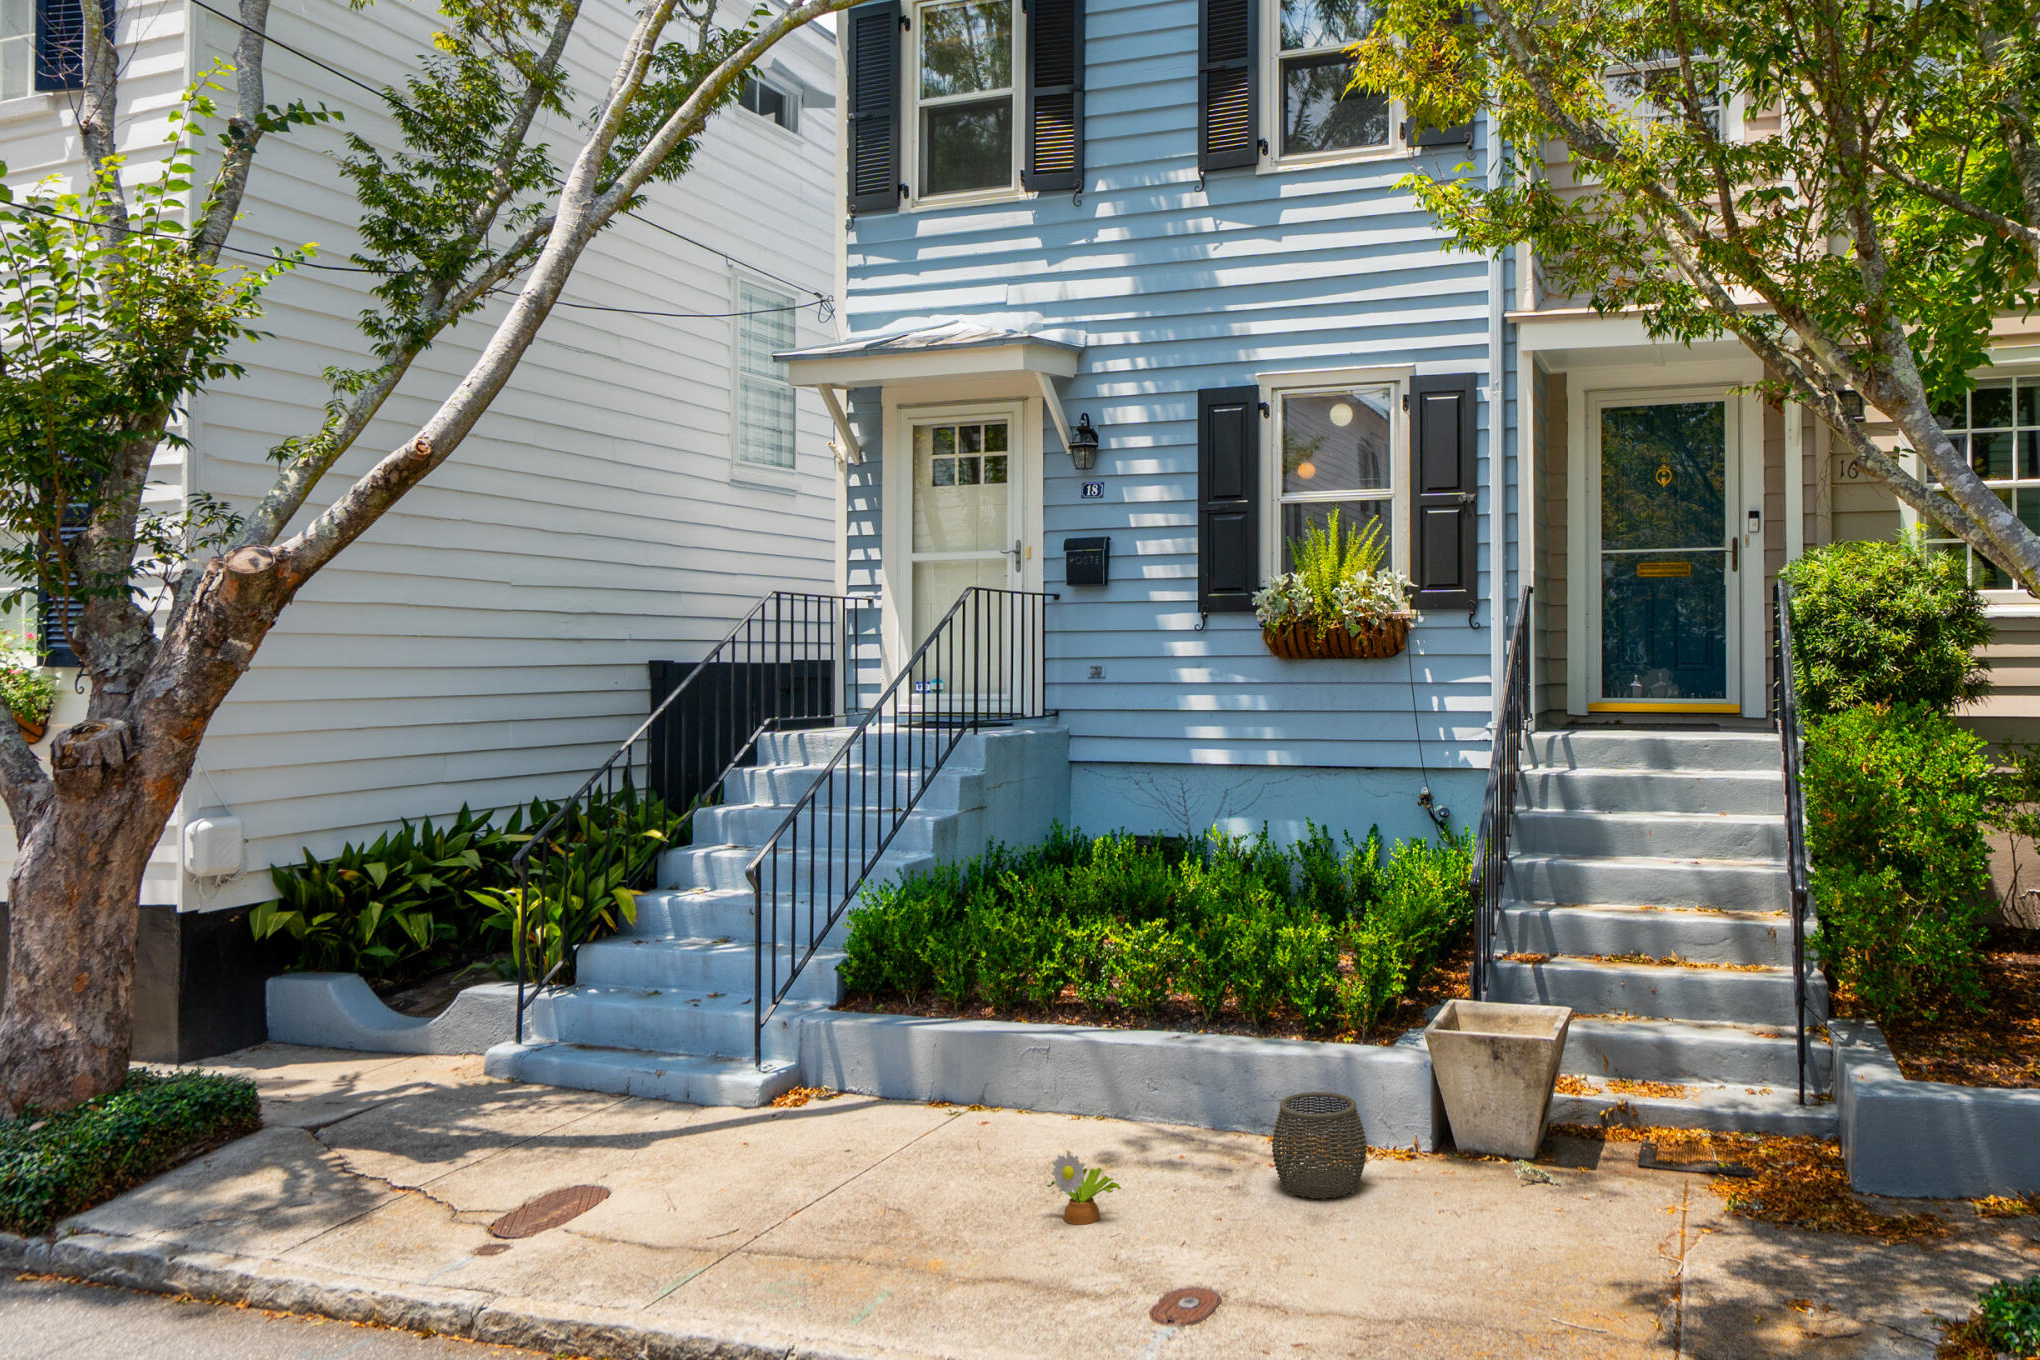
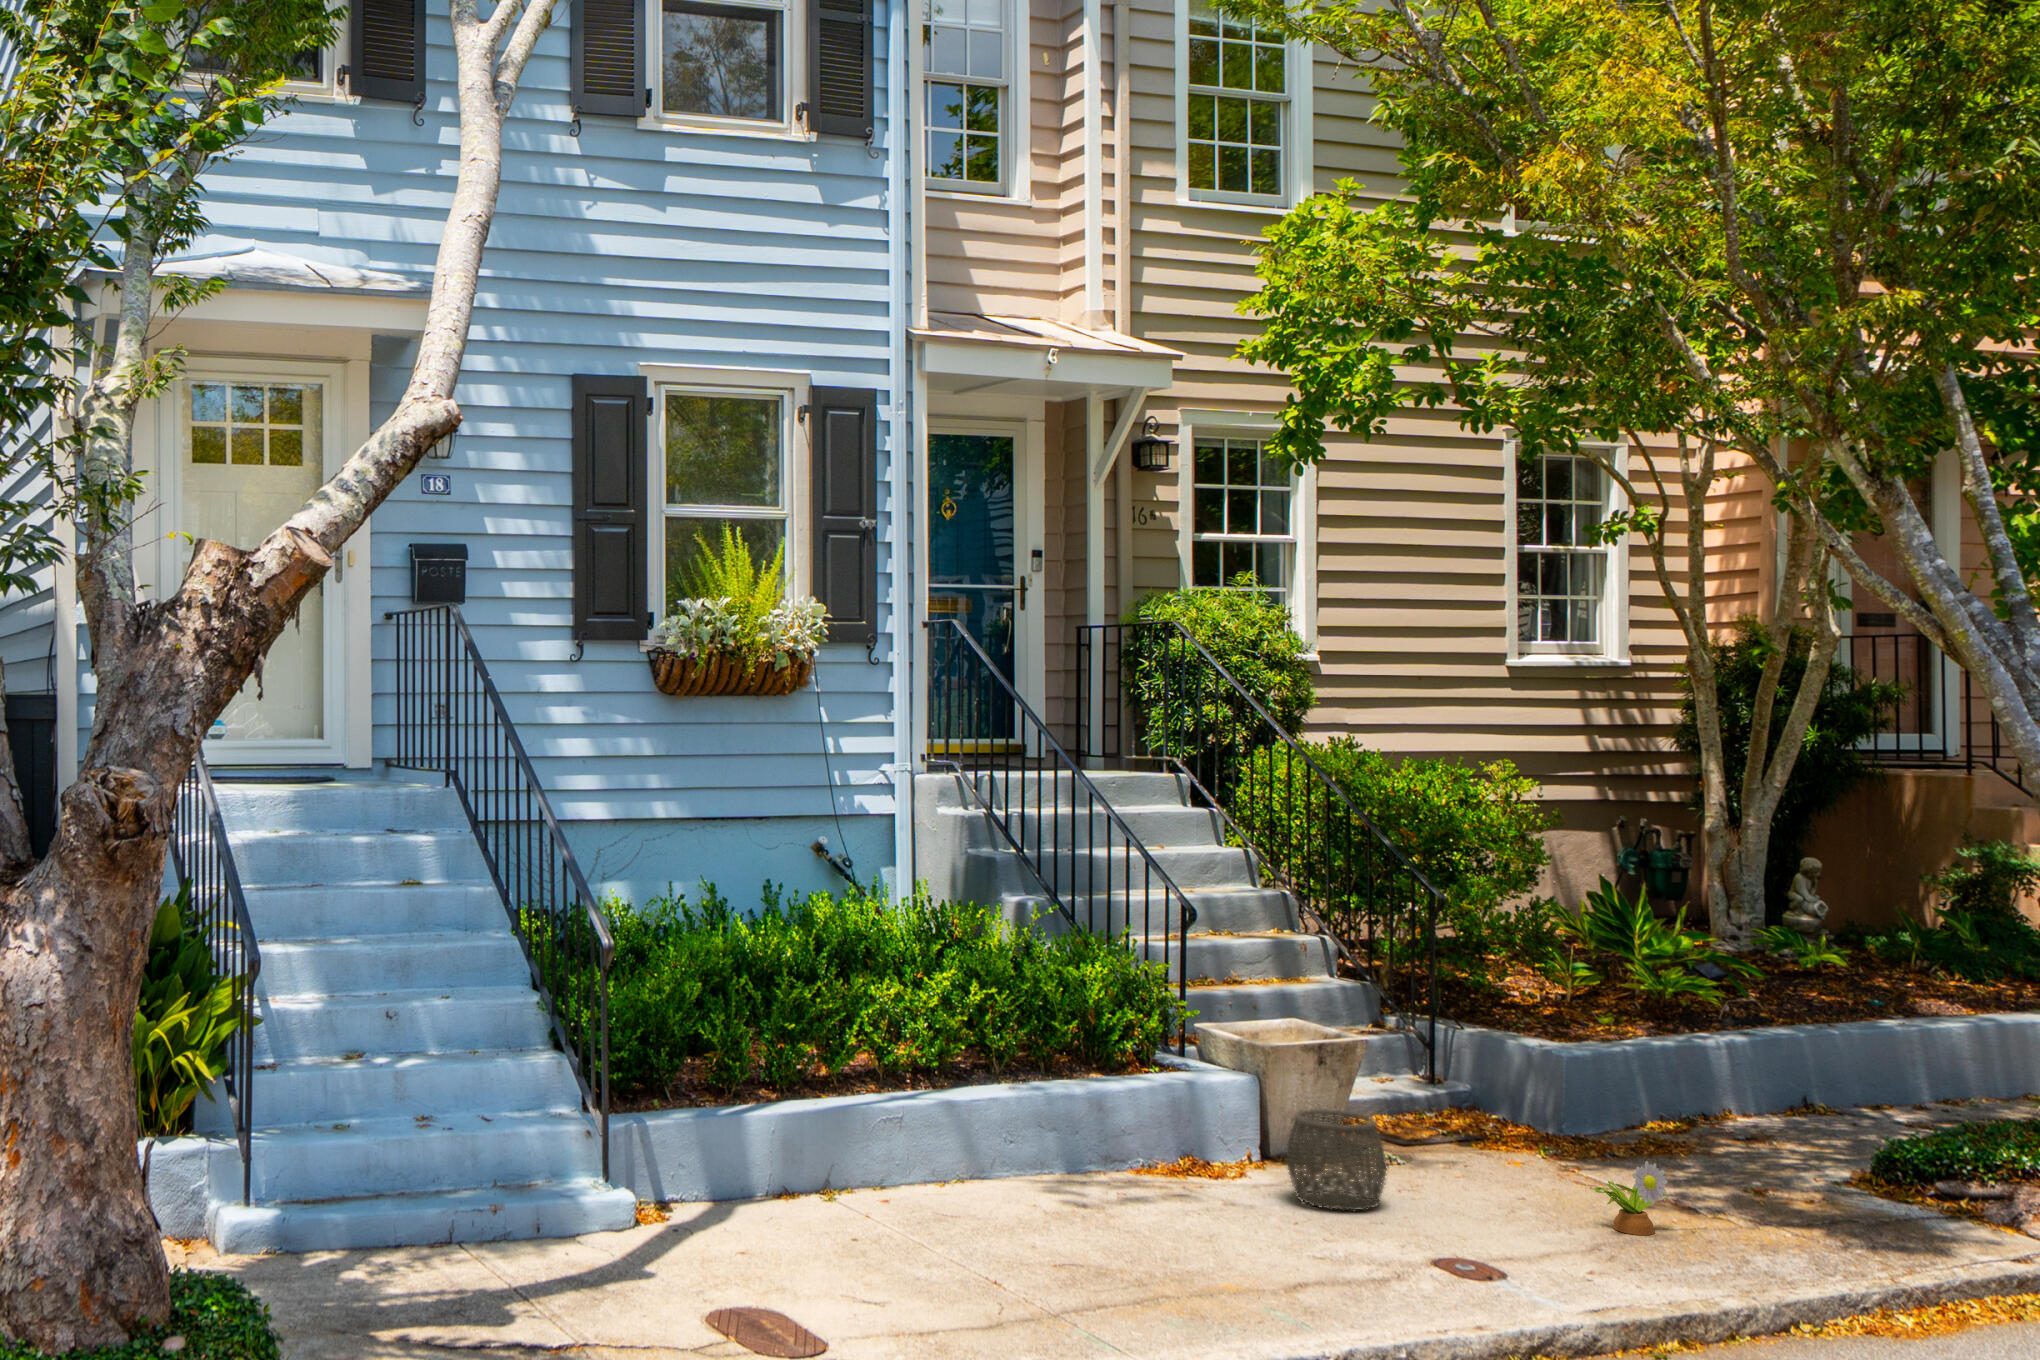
decorative plant: present [1047,1152,1121,1225] -> present [1590,1161,1669,1235]

